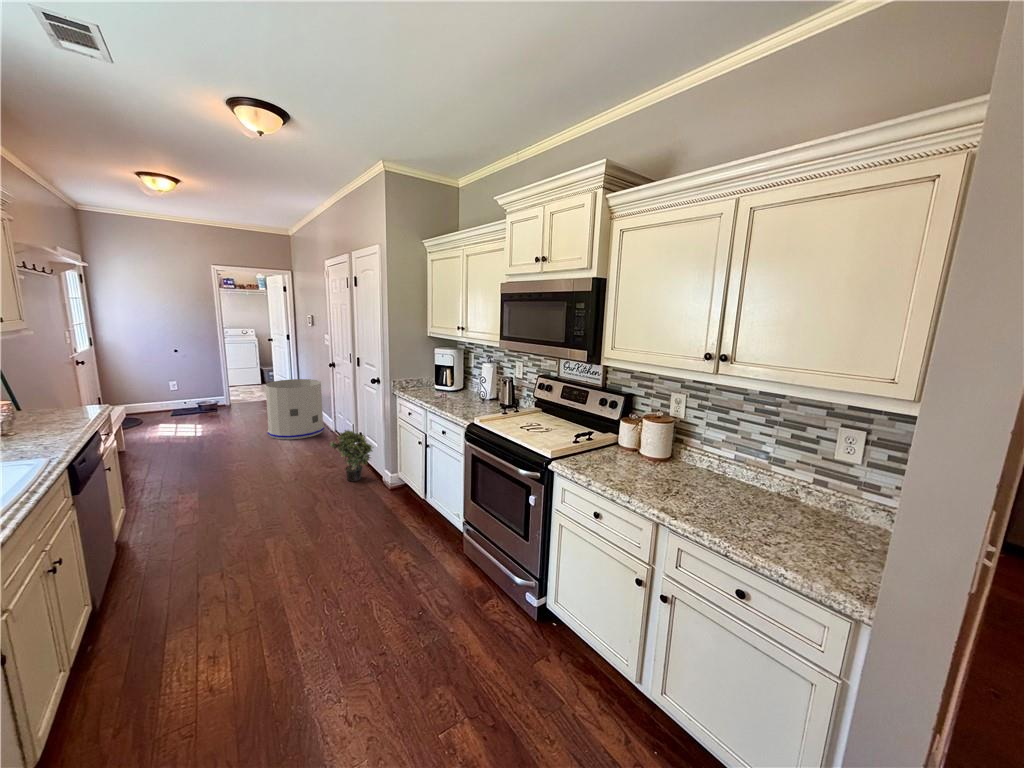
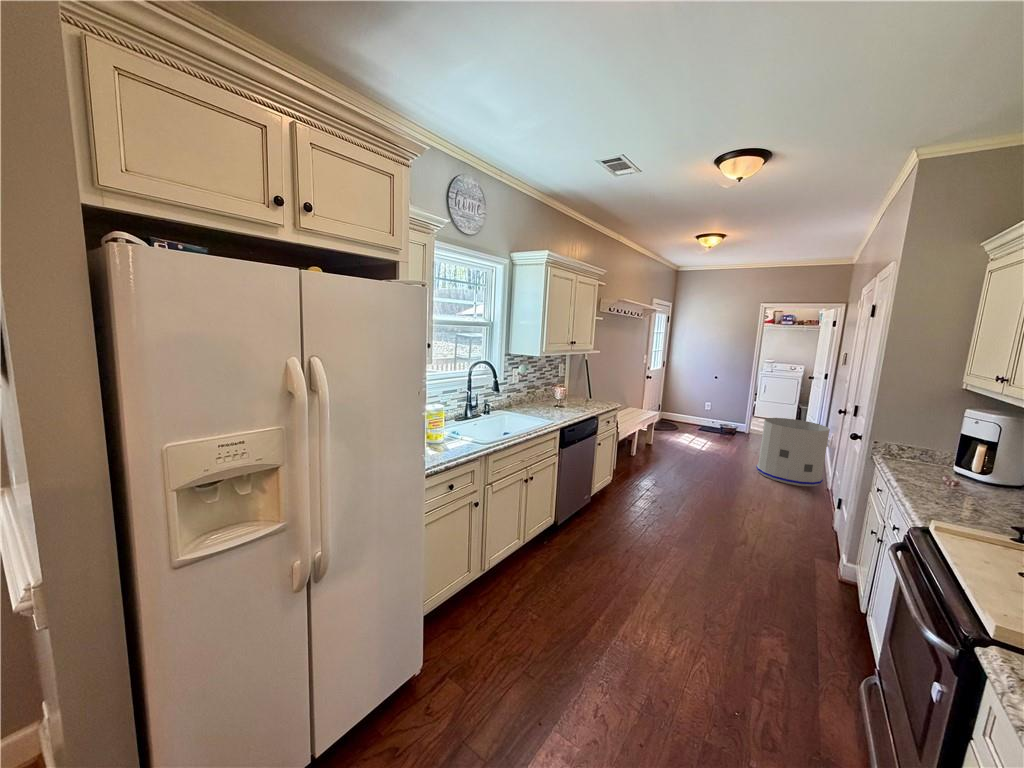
potted plant: present [330,430,373,481] -> none [780,485,837,550]

